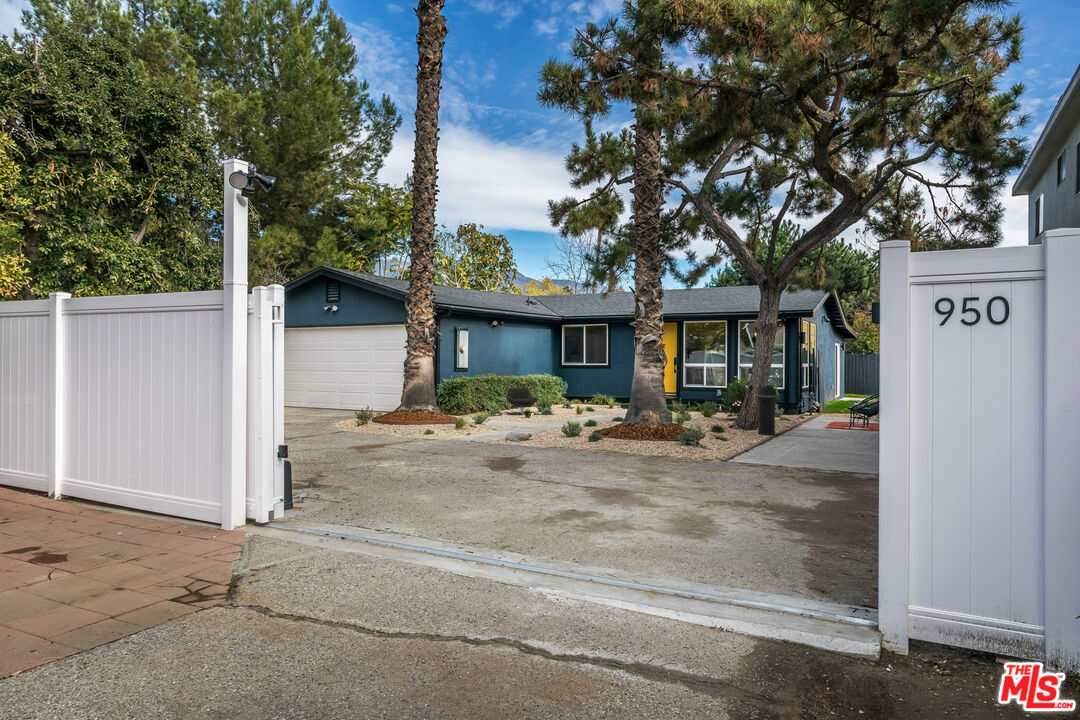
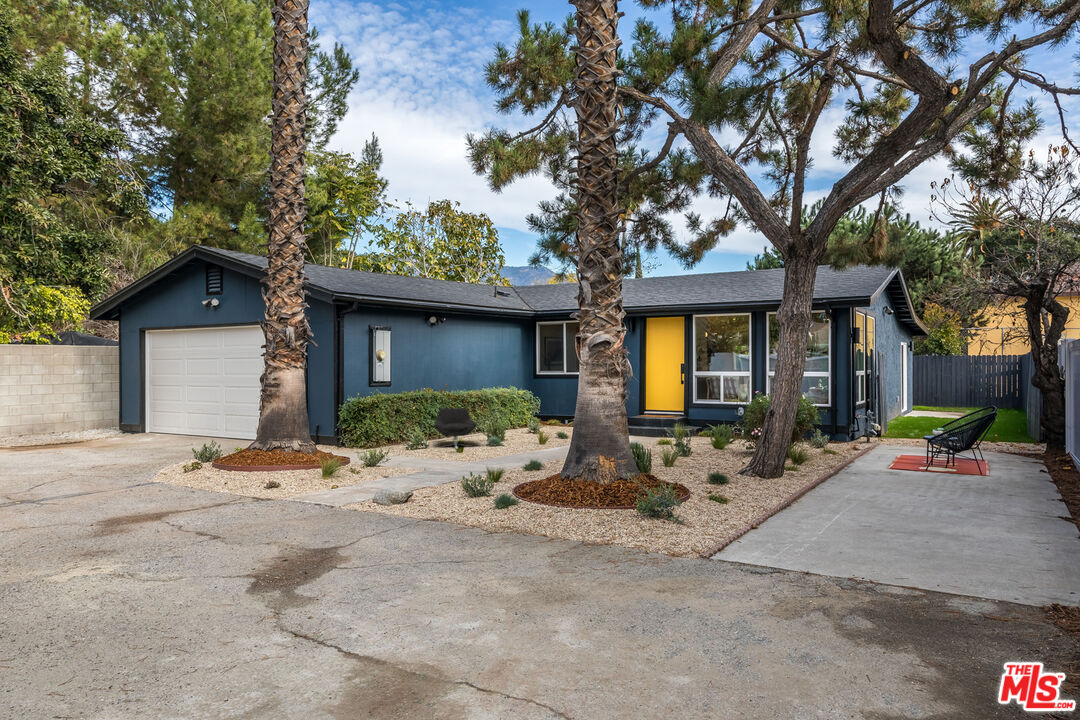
trash can: present [757,385,778,435] -> none [783,411,816,491]

